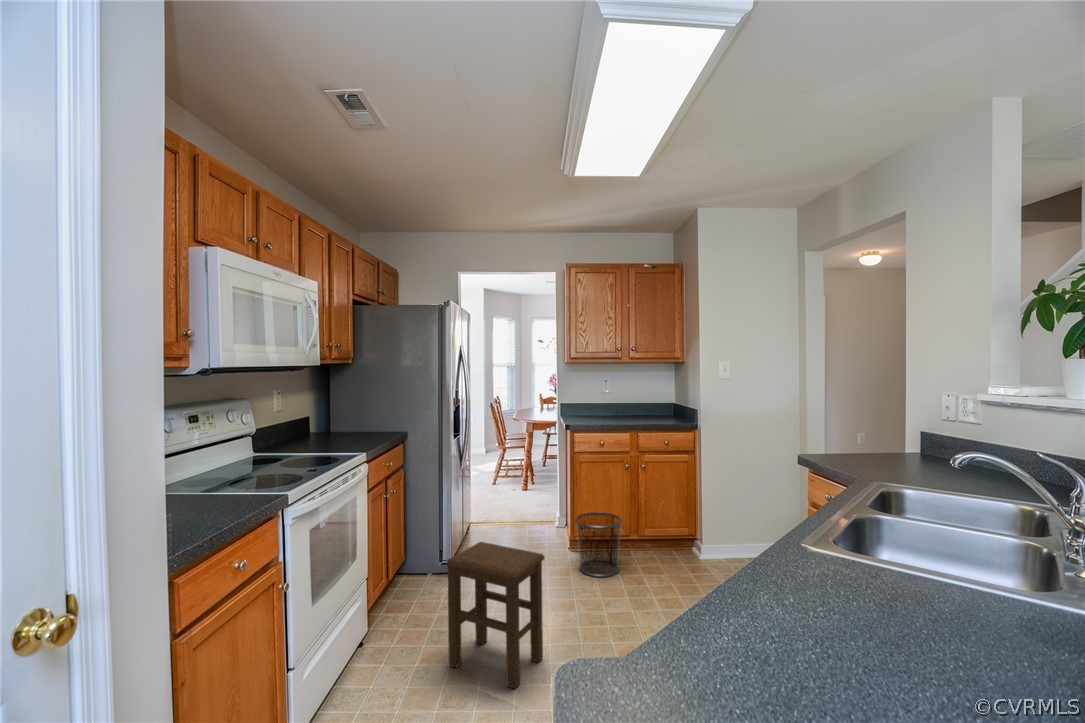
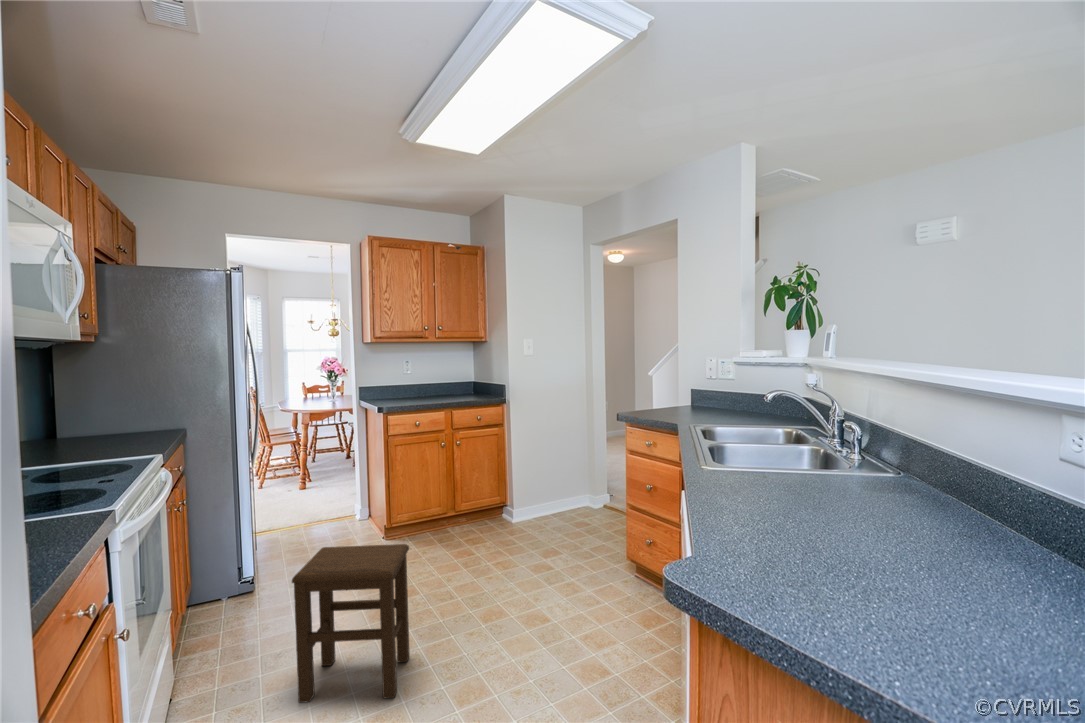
waste bin: present [575,512,622,577] -> none [399,494,448,561]

